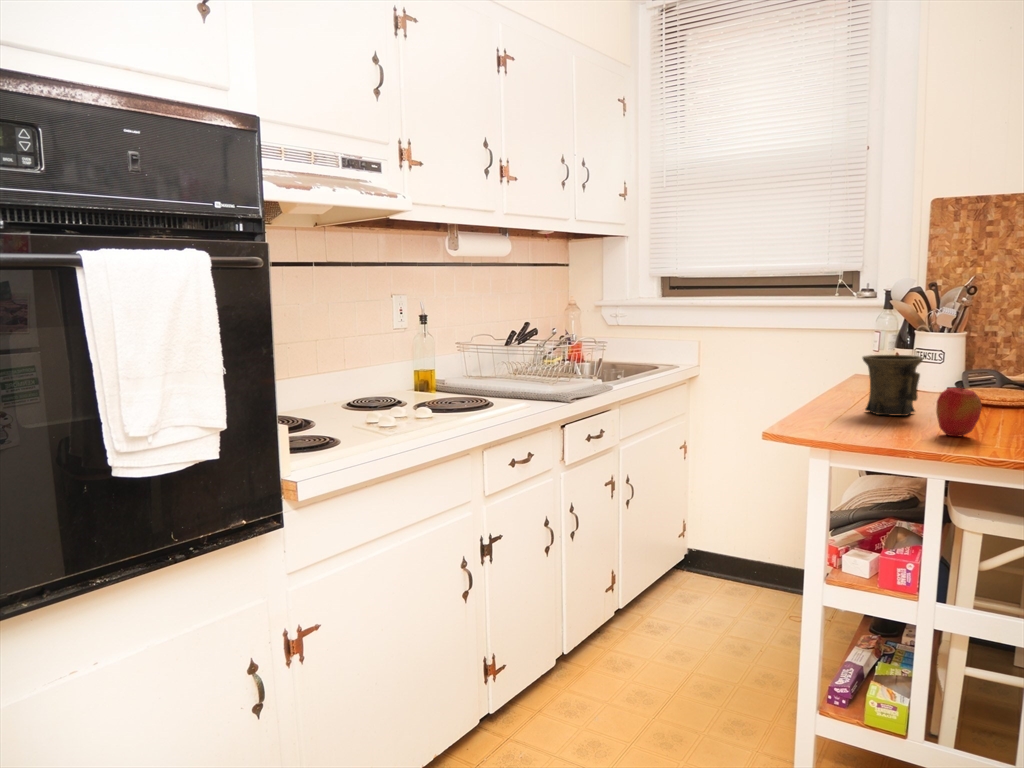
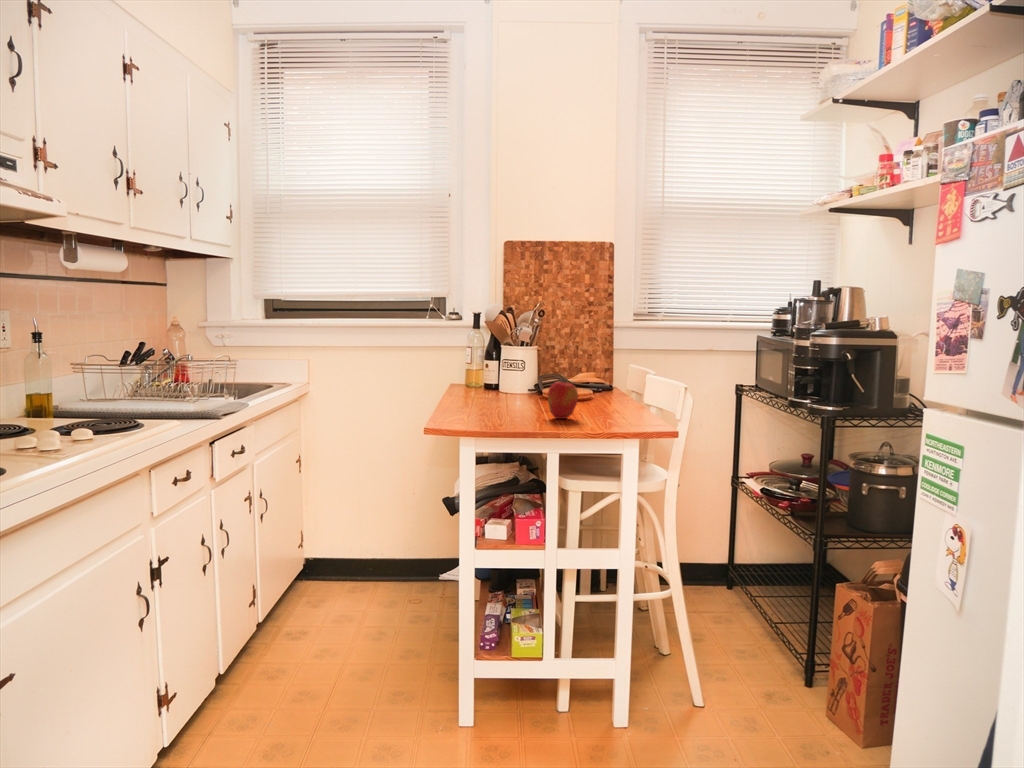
mug: present [863,355,923,416] -> none [483,361,528,408]

